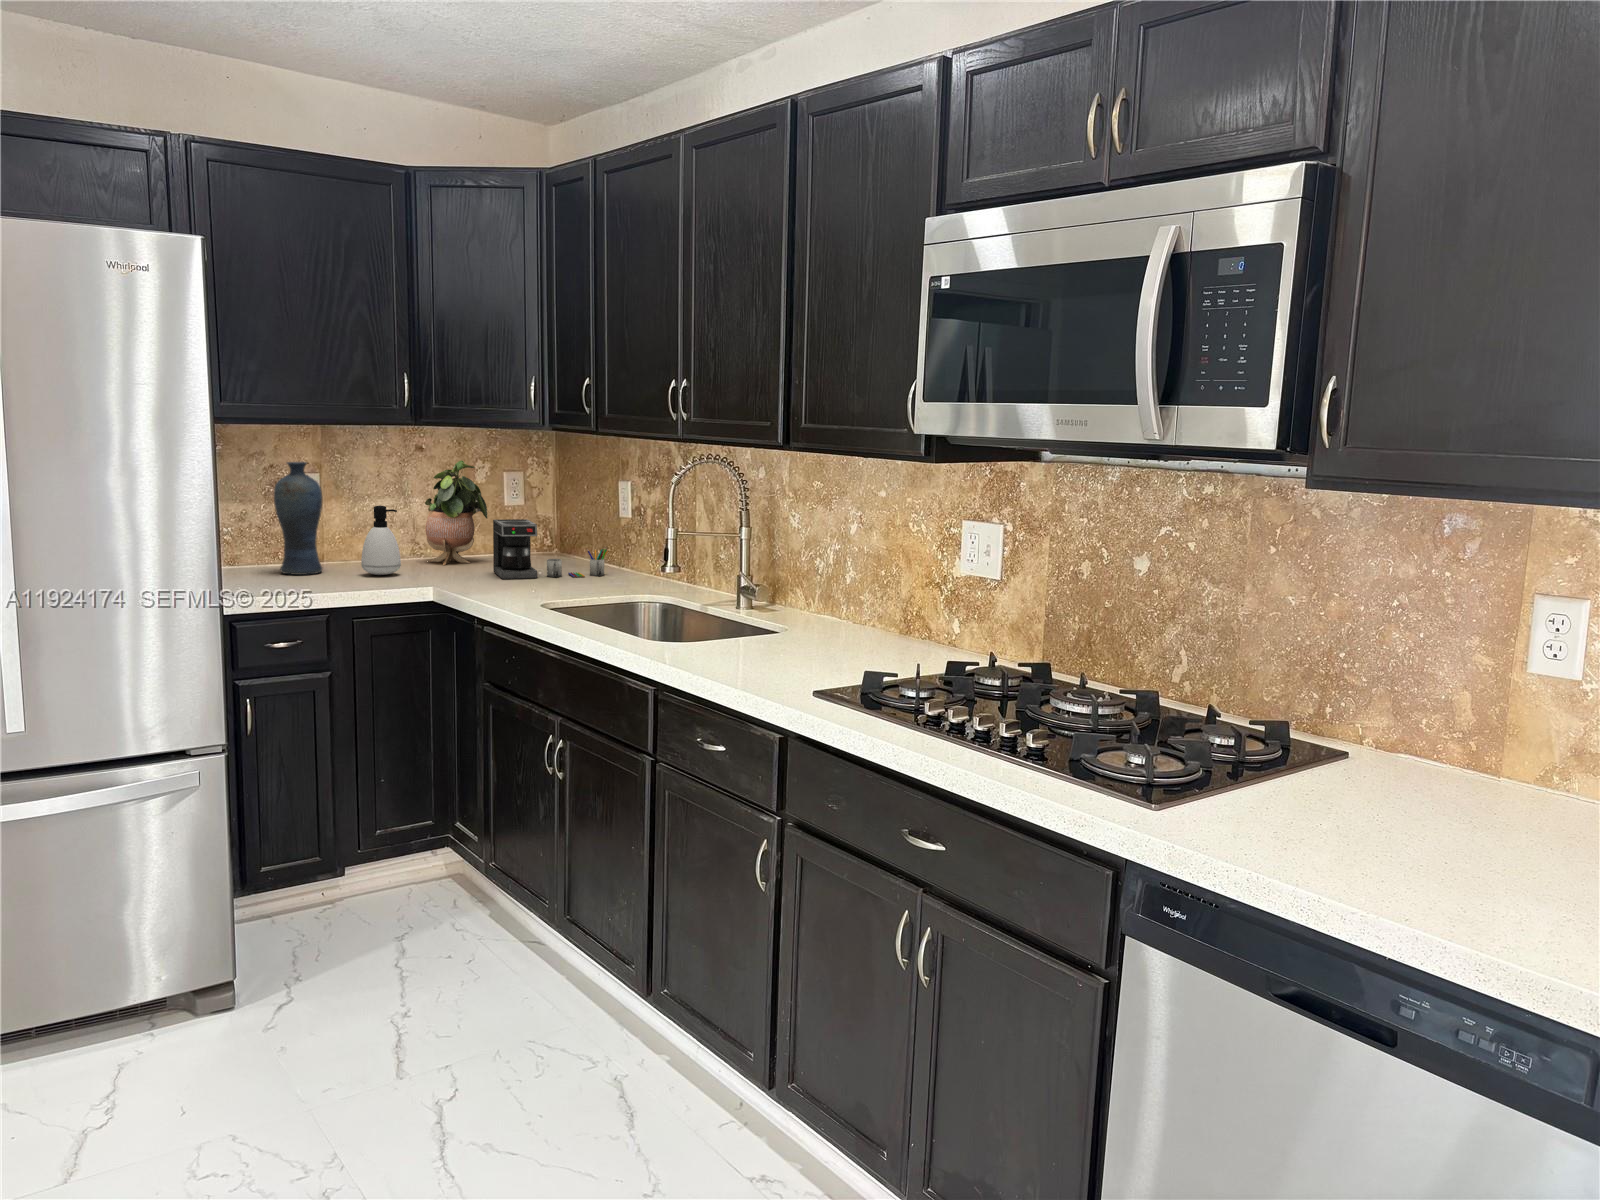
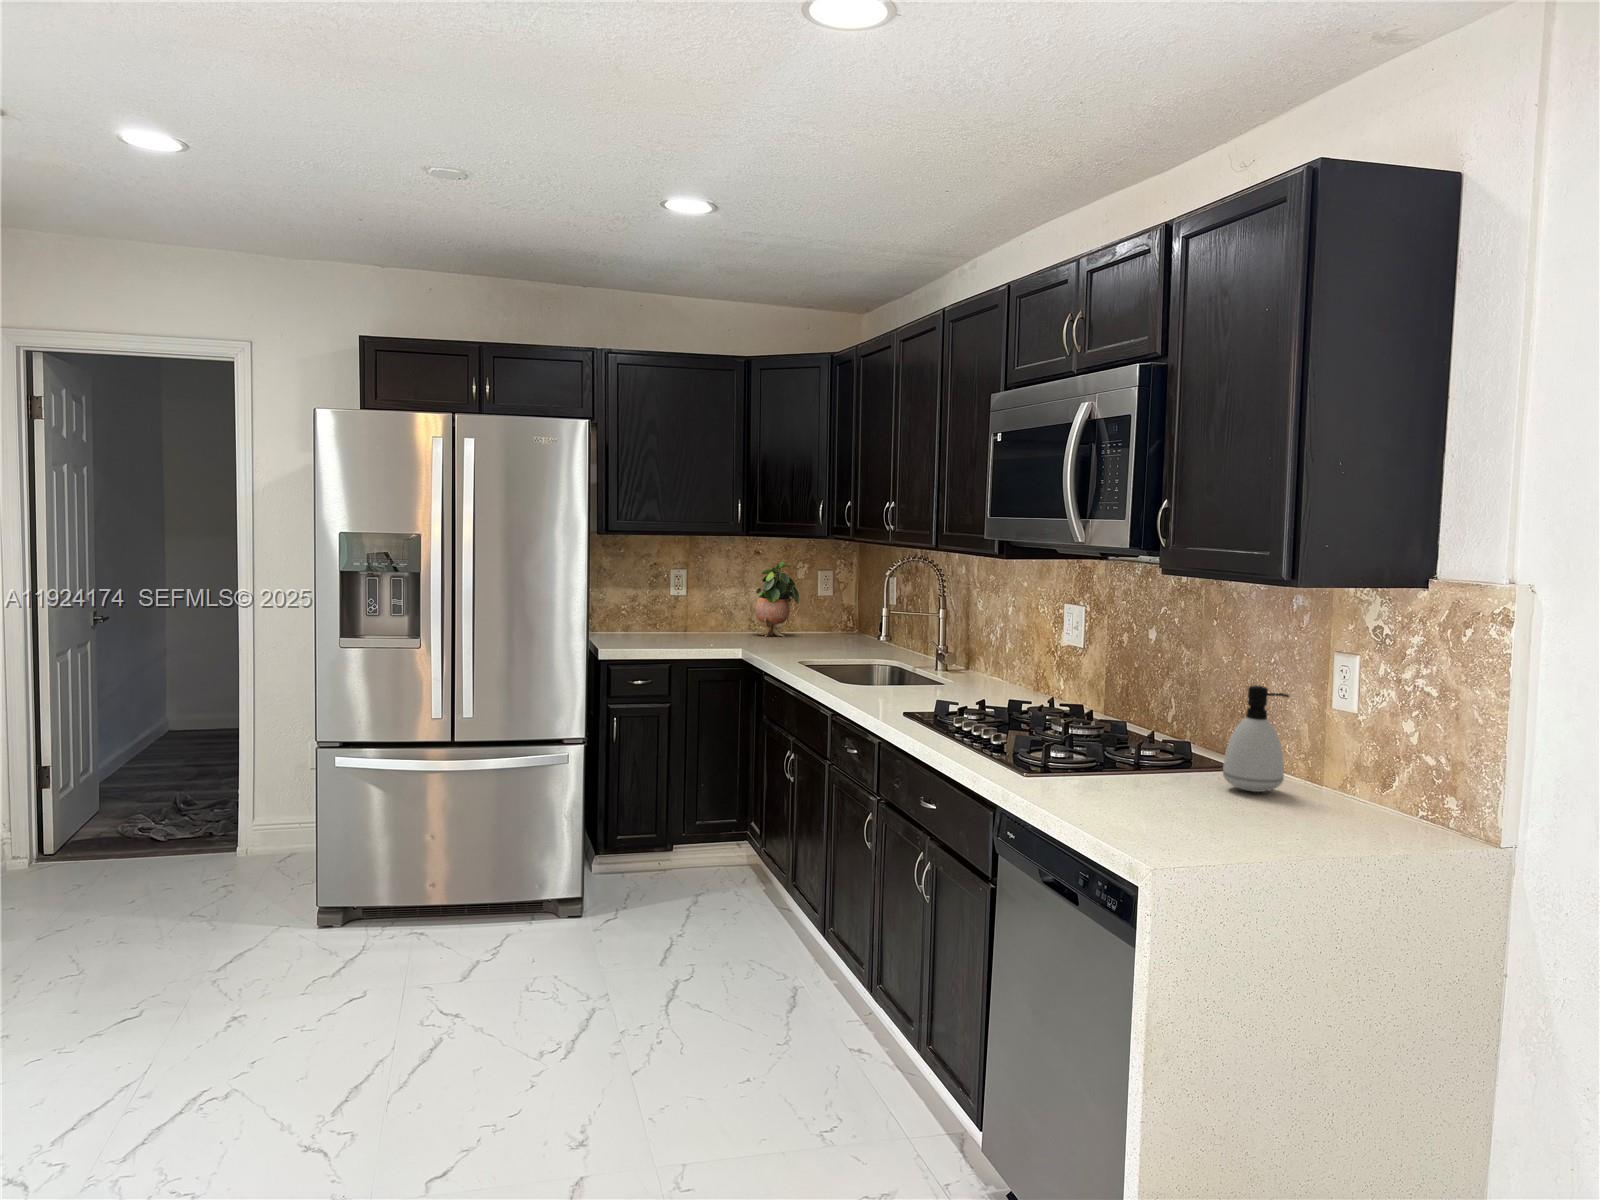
vase: present [274,462,322,575] -> none [652,561,682,638]
soap dispenser: present [361,505,401,575] -> present [1223,686,1290,792]
coffee maker: present [493,519,608,579] -> none [793,604,874,648]

